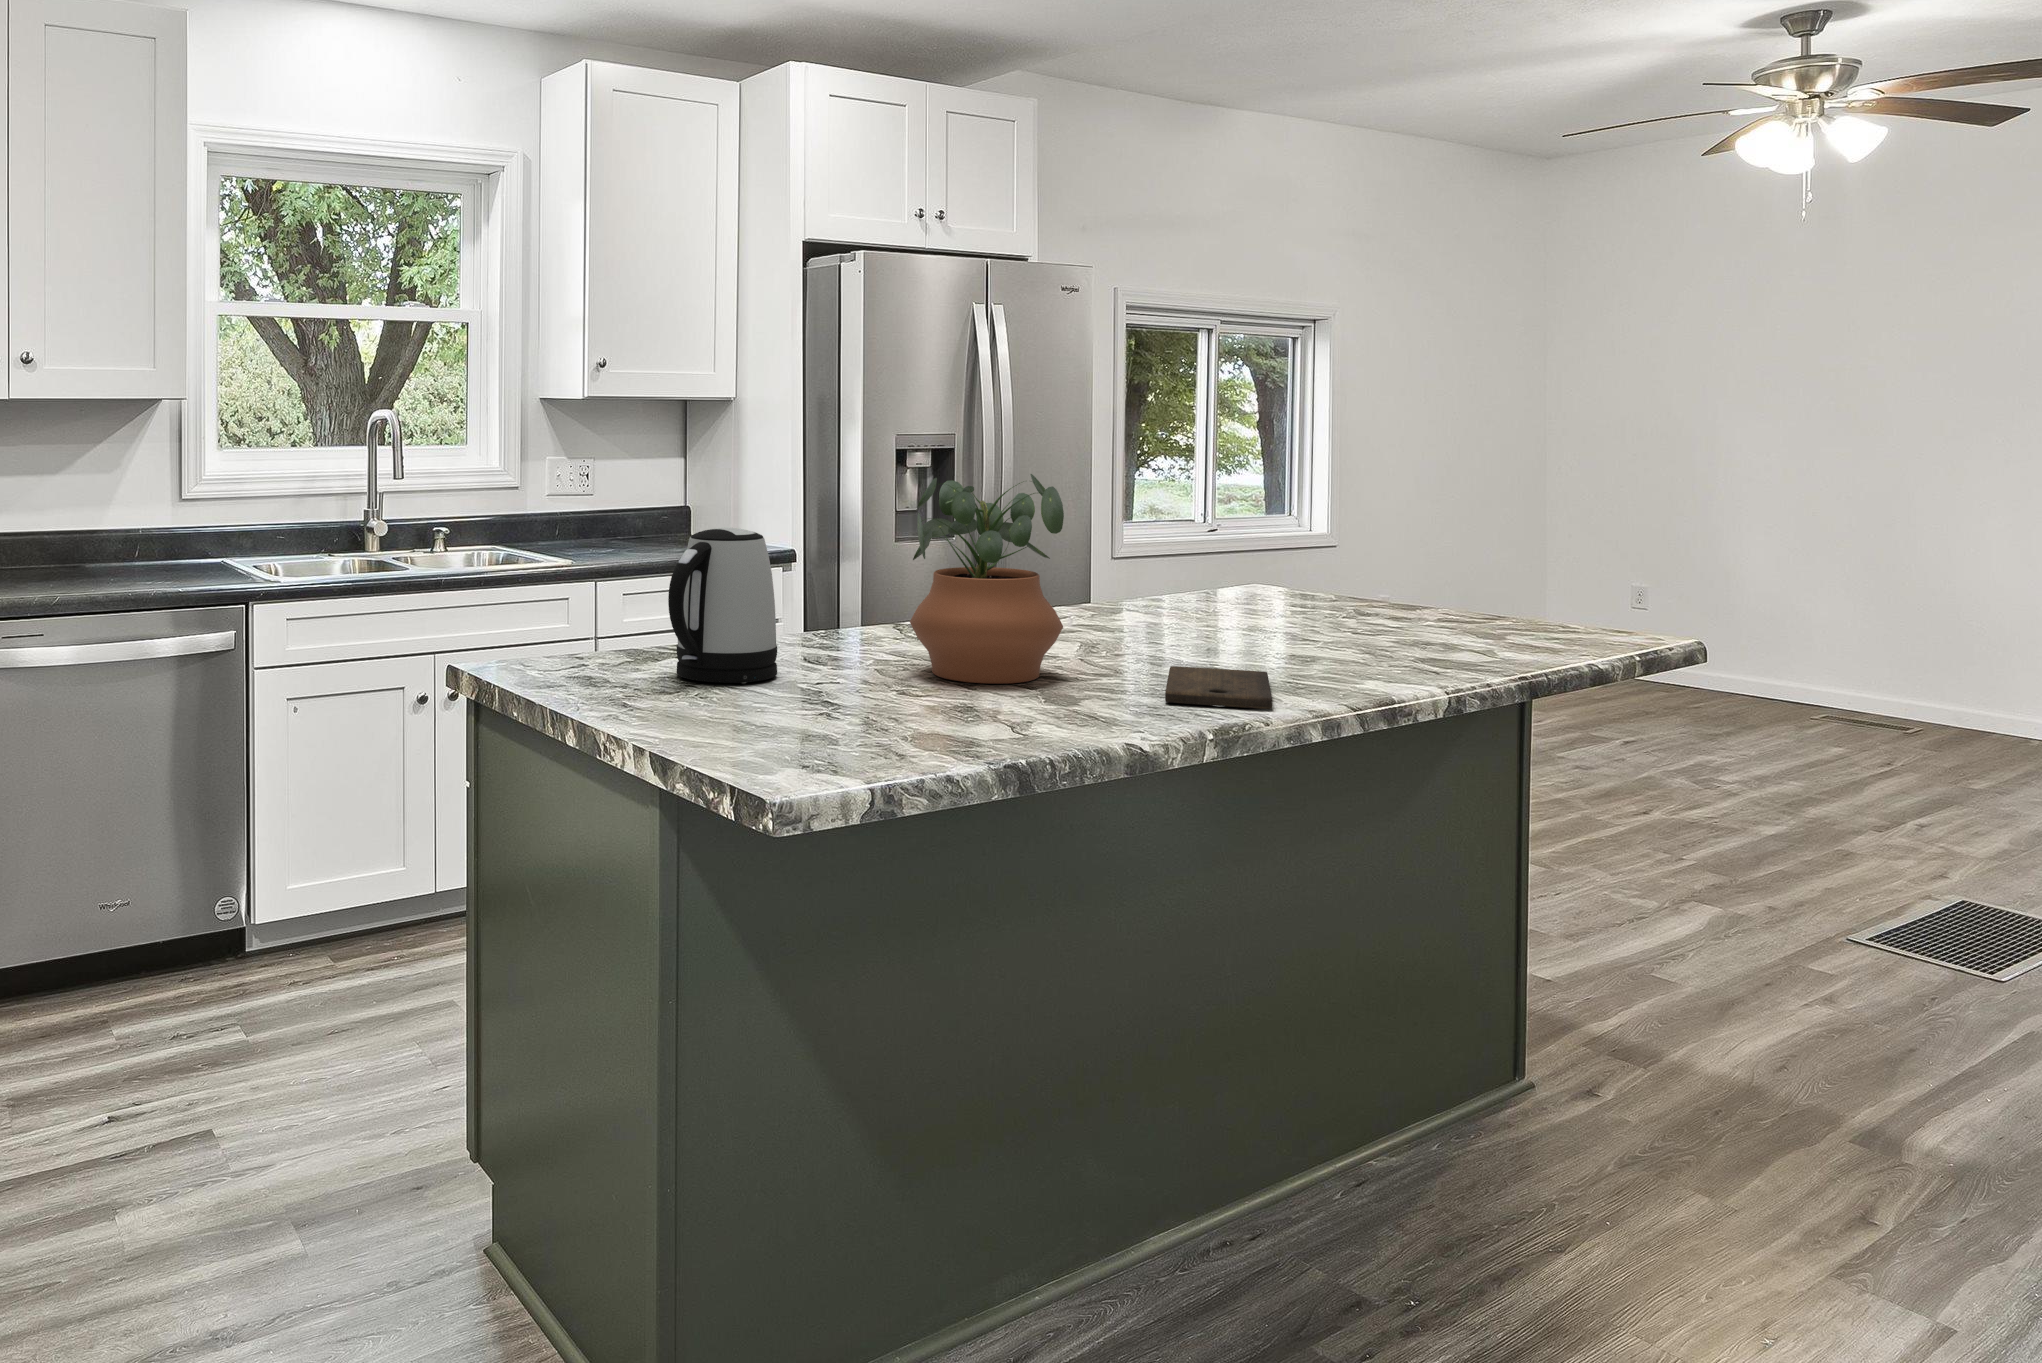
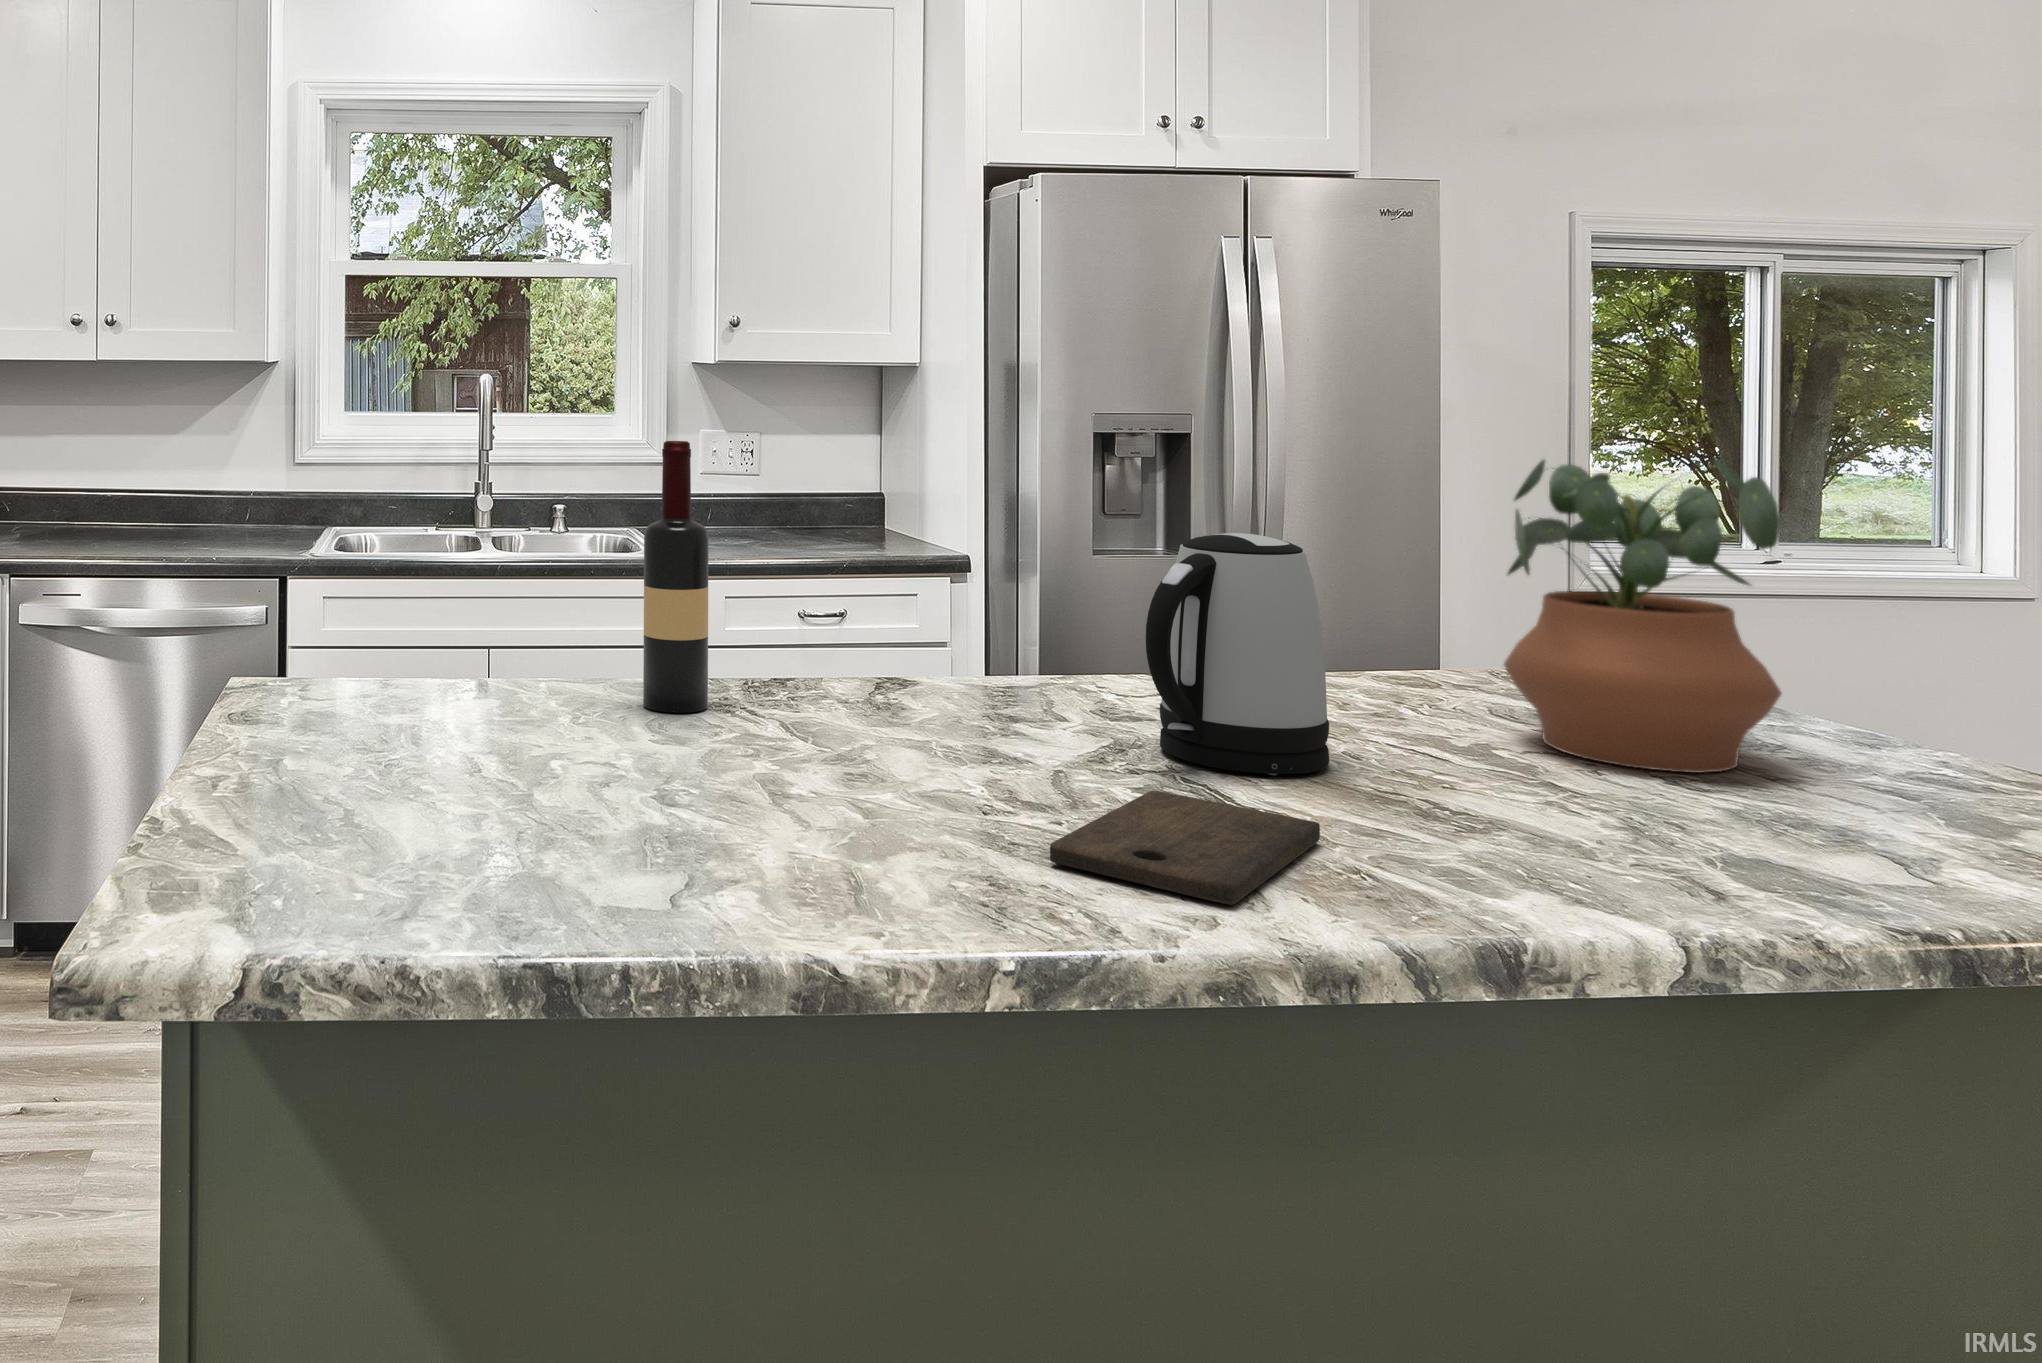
wine bottle: none [794,468,840,657] -> present [643,441,709,713]
potted plant: present [910,474,1064,684] -> present [1504,458,1781,773]
kettle: present [668,528,777,683] -> present [1146,533,1329,775]

